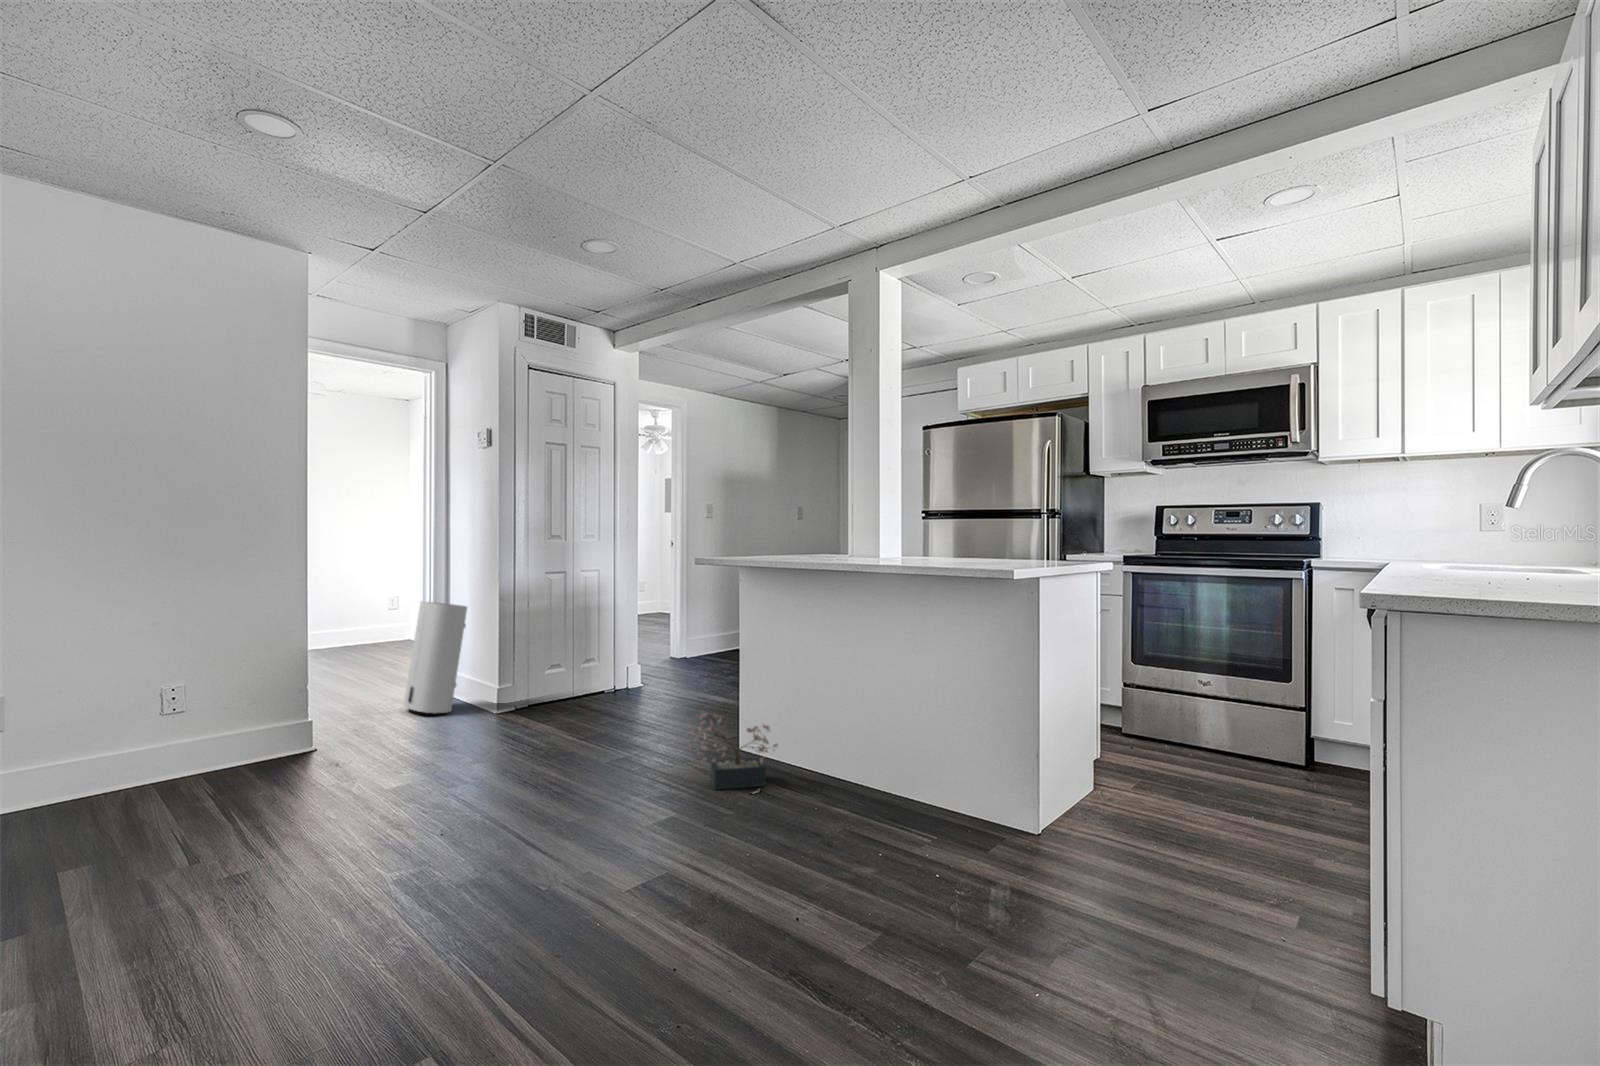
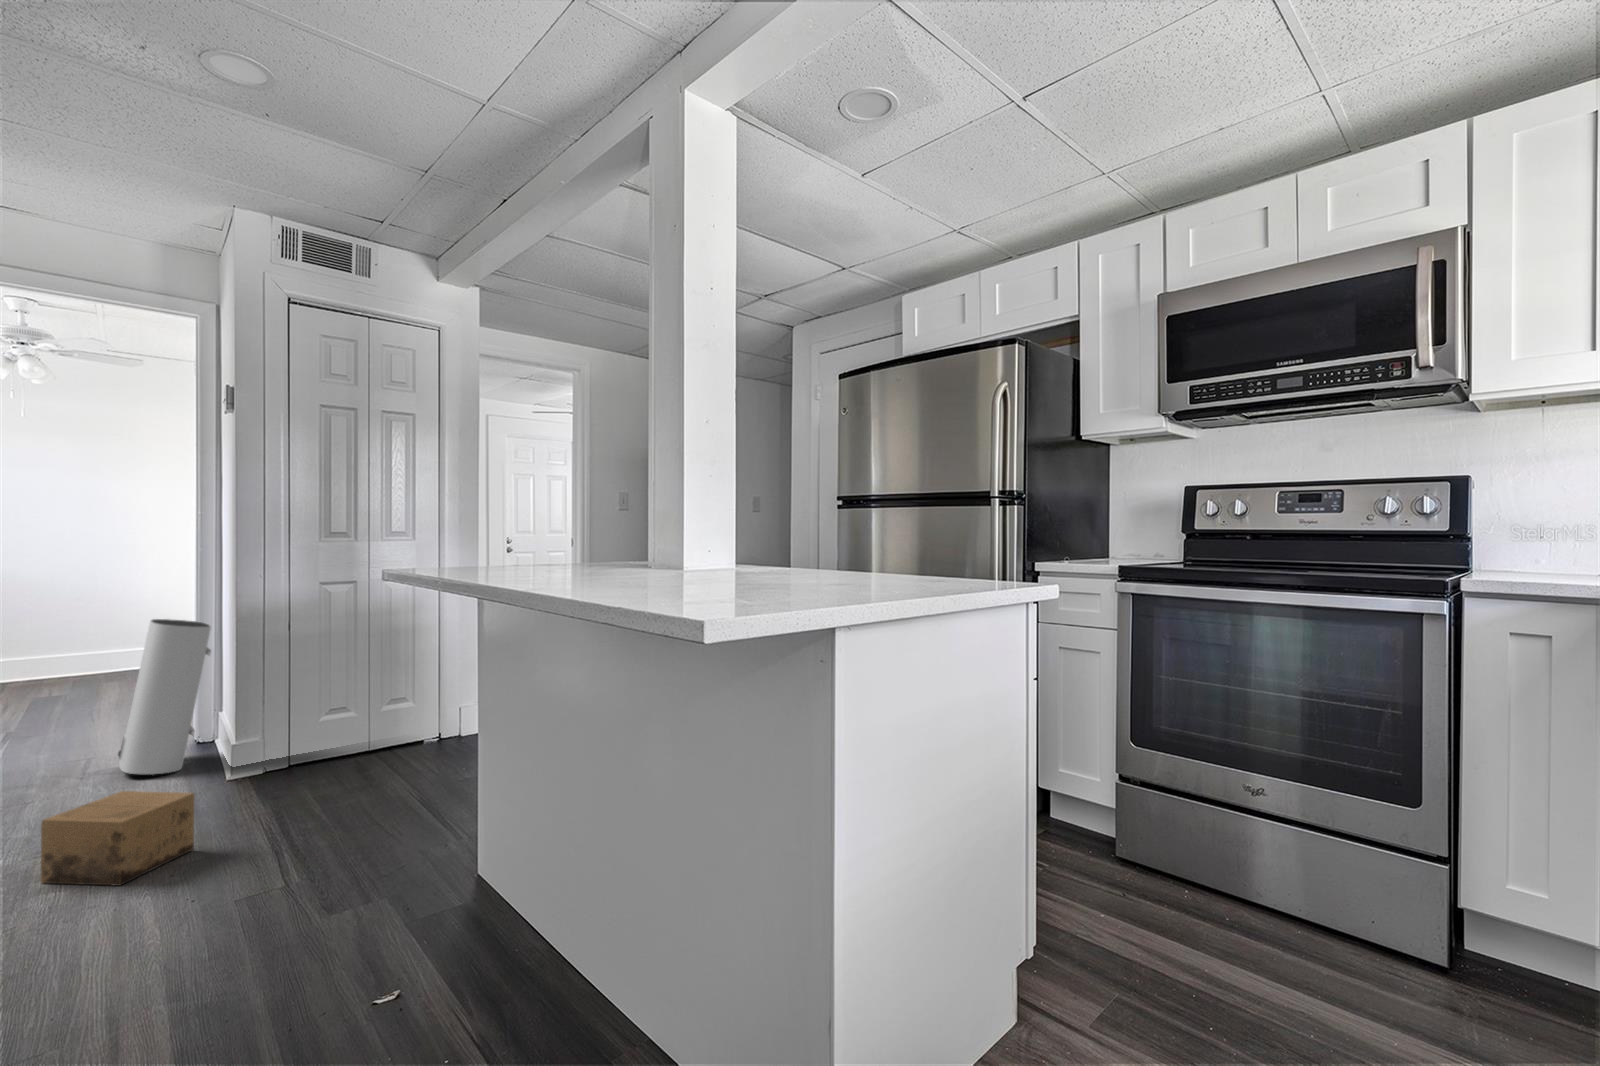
cardboard box: none [474,709,543,761] -> present [41,791,194,886]
decorative plant: present [689,711,778,790] -> none [271,832,451,989]

